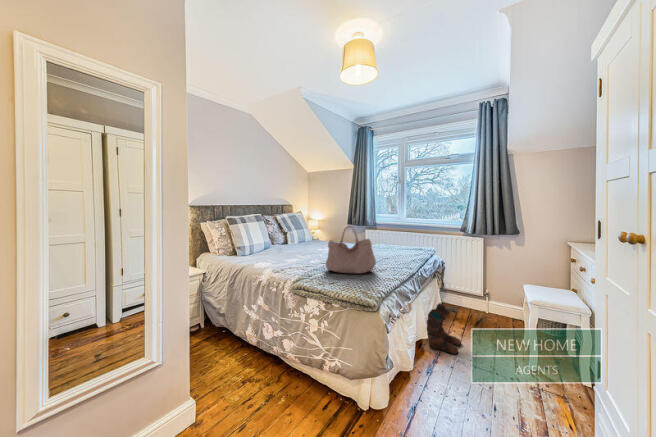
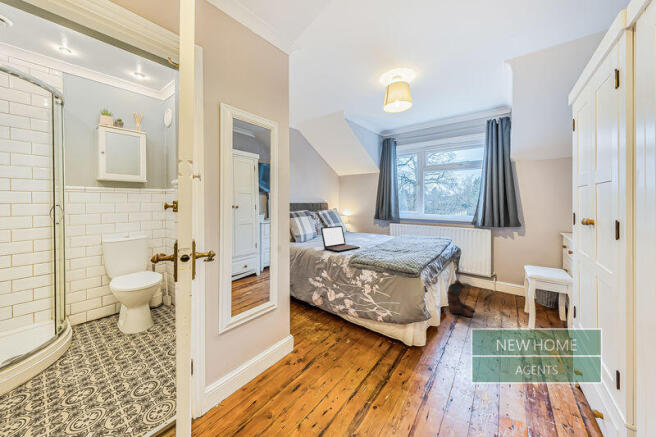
handbag: present [326,226,376,273] -> none [371,219,410,254]
laptop: none [263,234,315,269] -> present [321,226,359,251]

